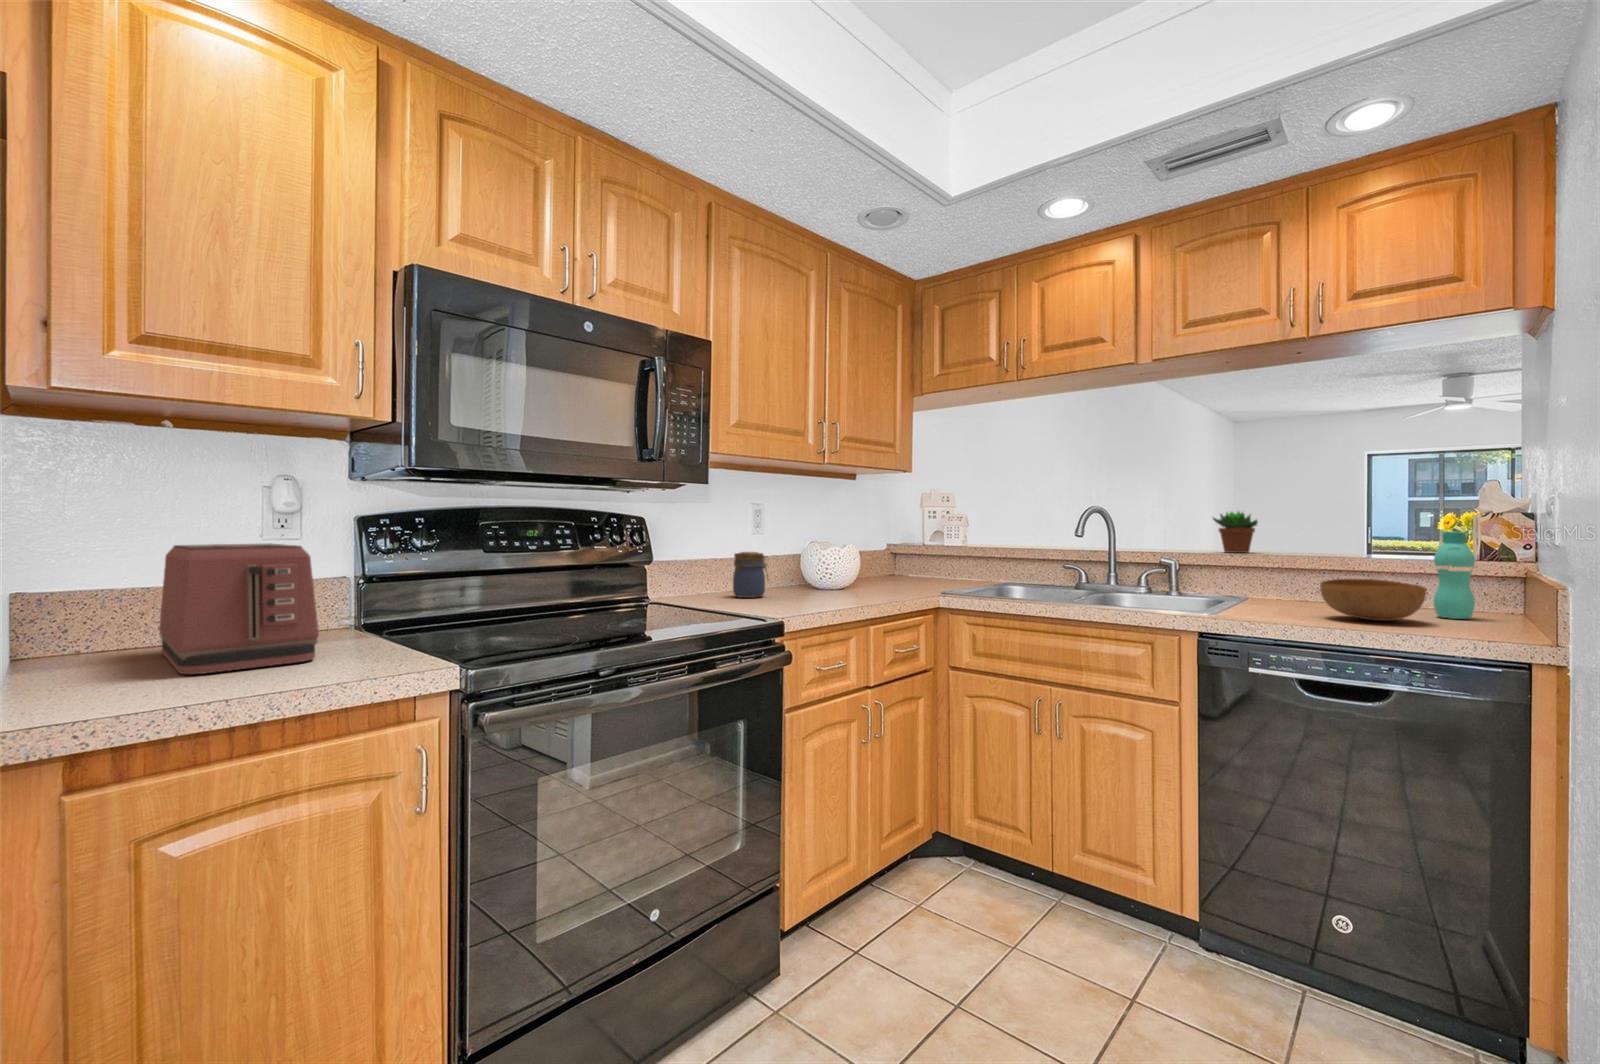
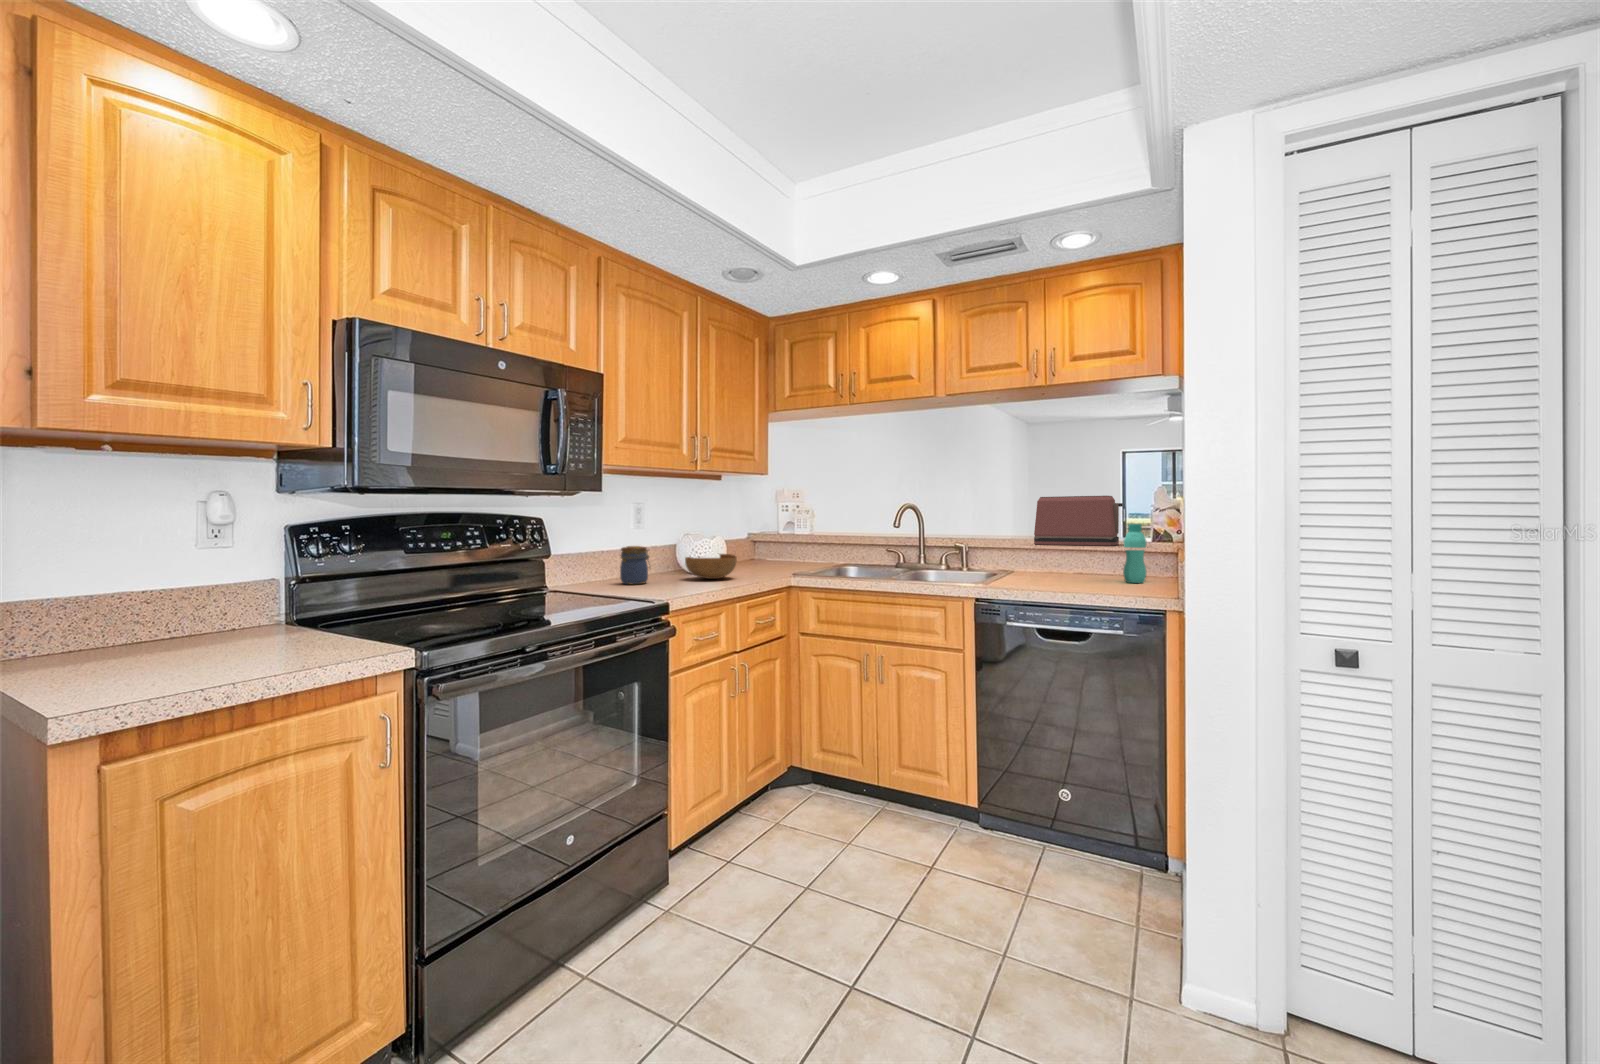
succulent plant: present [1213,511,1258,553] -> none [992,506,1023,538]
toaster: present [159,543,319,674] -> present [1034,496,1123,546]
bowl: present [1320,579,1427,621] -> present [685,554,737,579]

